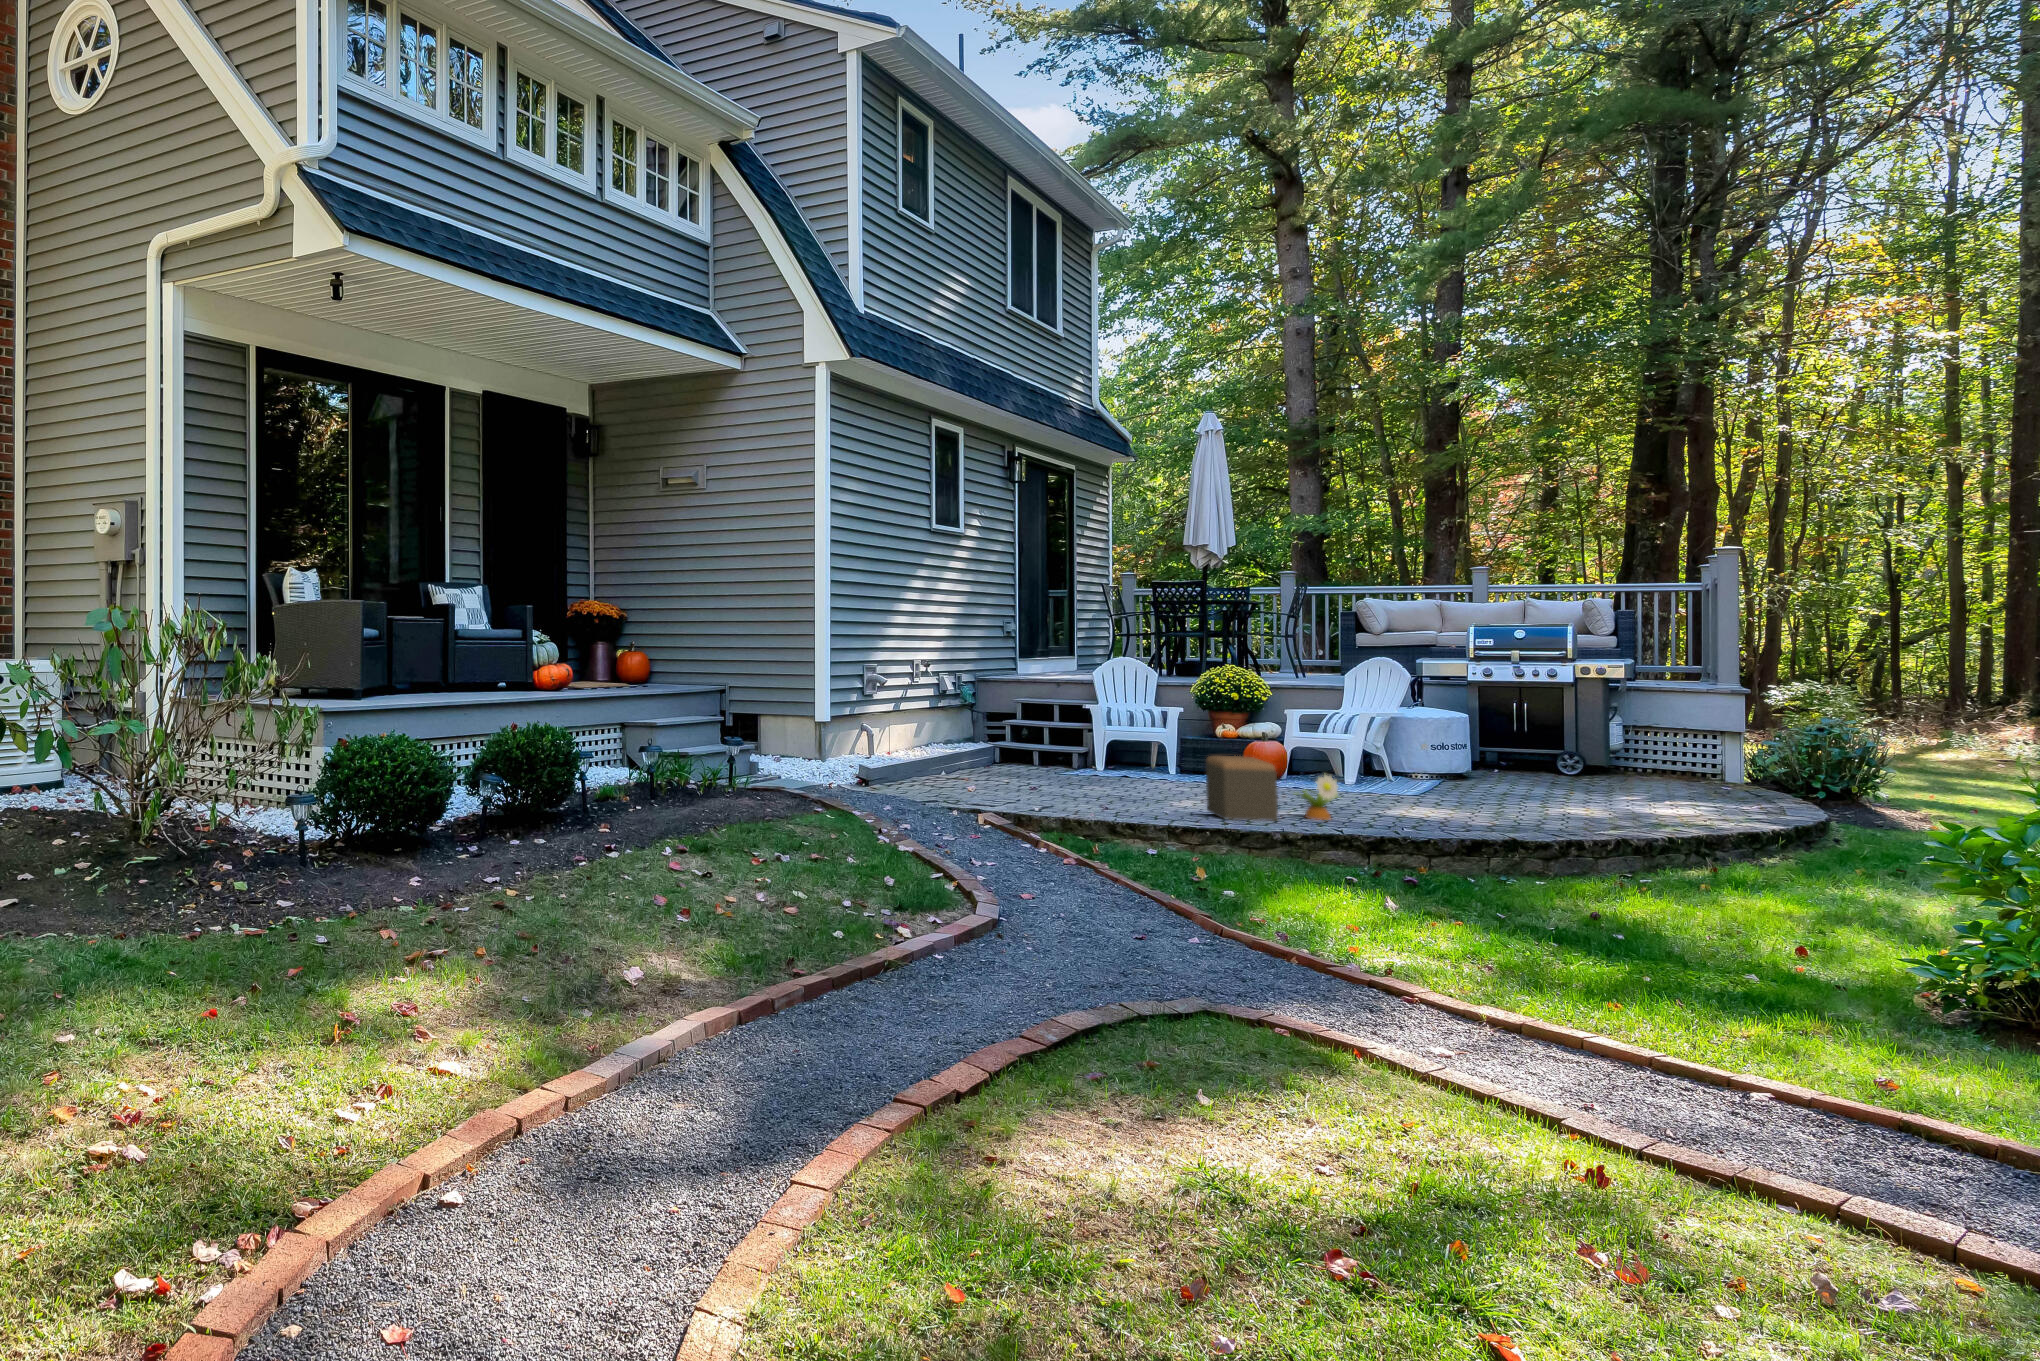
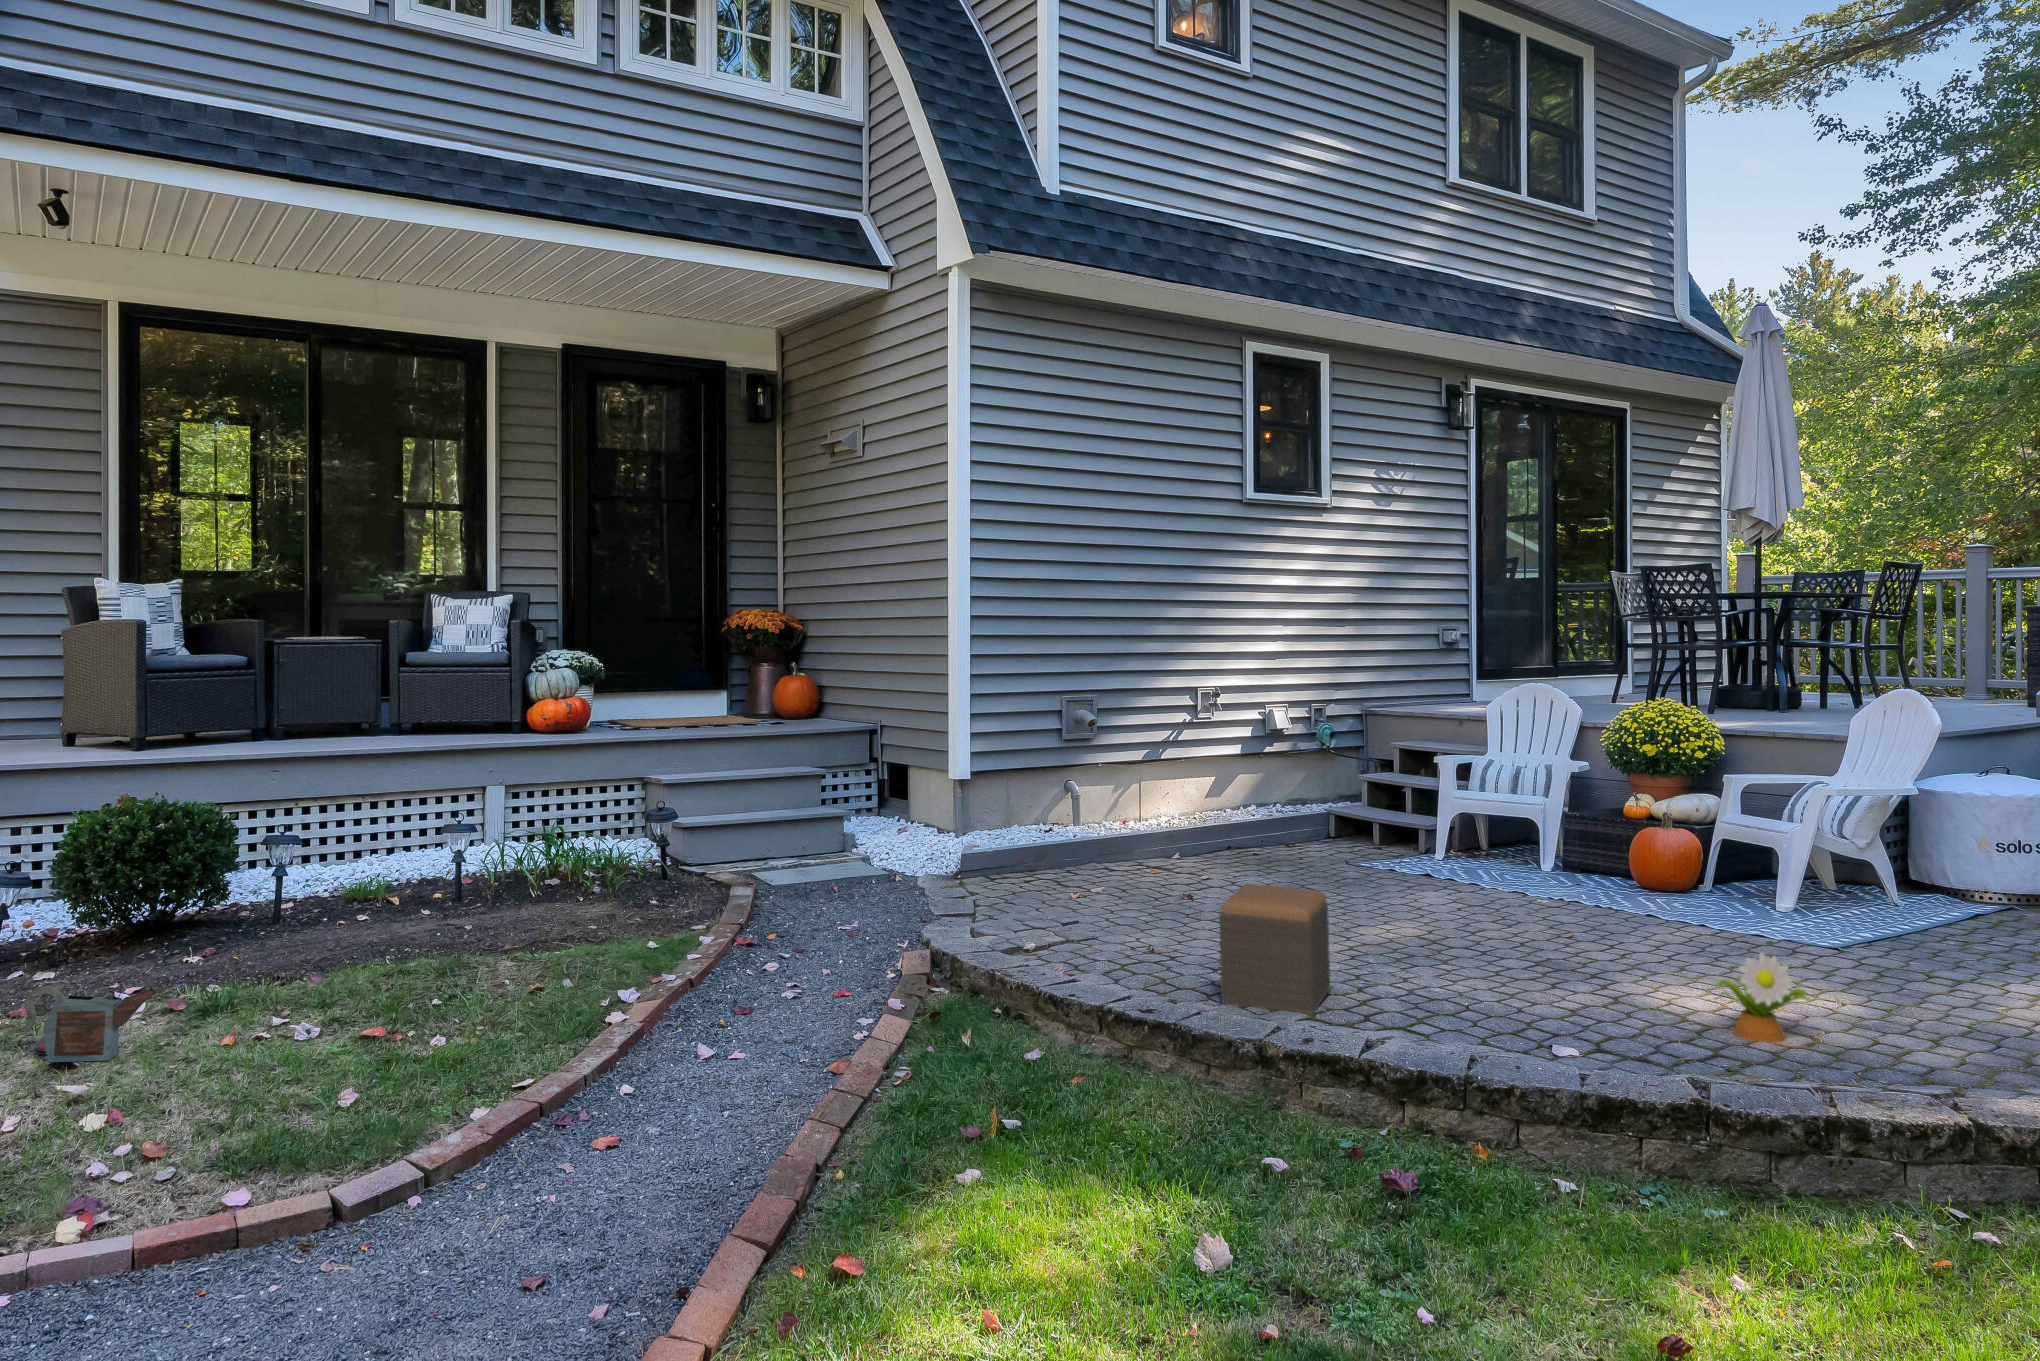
decorative plant: present [1296,775,1338,820] -> present [1715,952,1809,1043]
watering can: none [669,818,740,865] -> present [22,986,156,1062]

